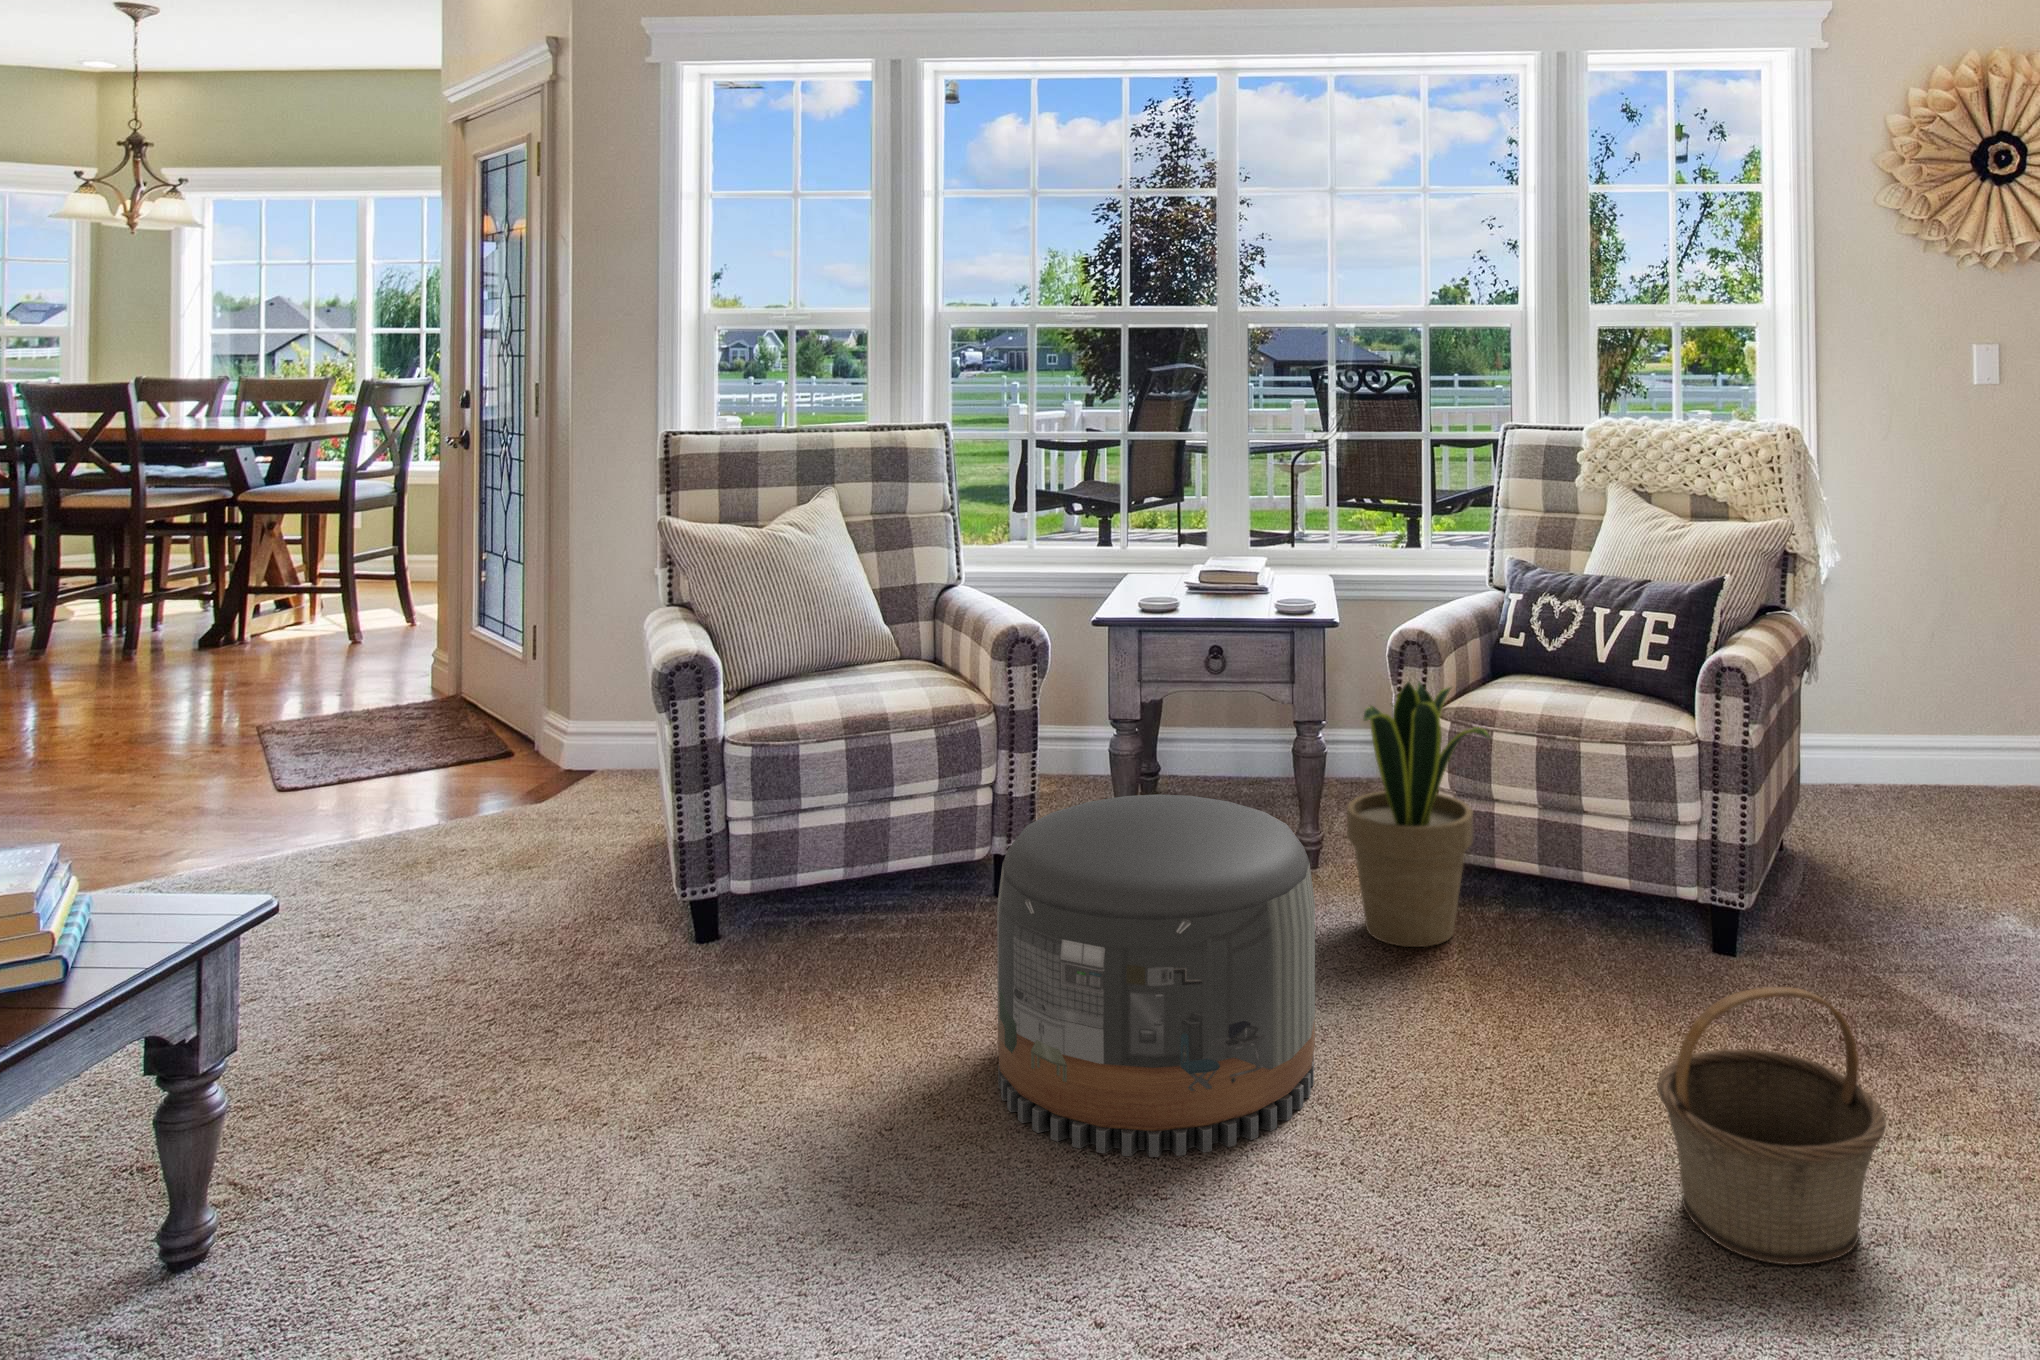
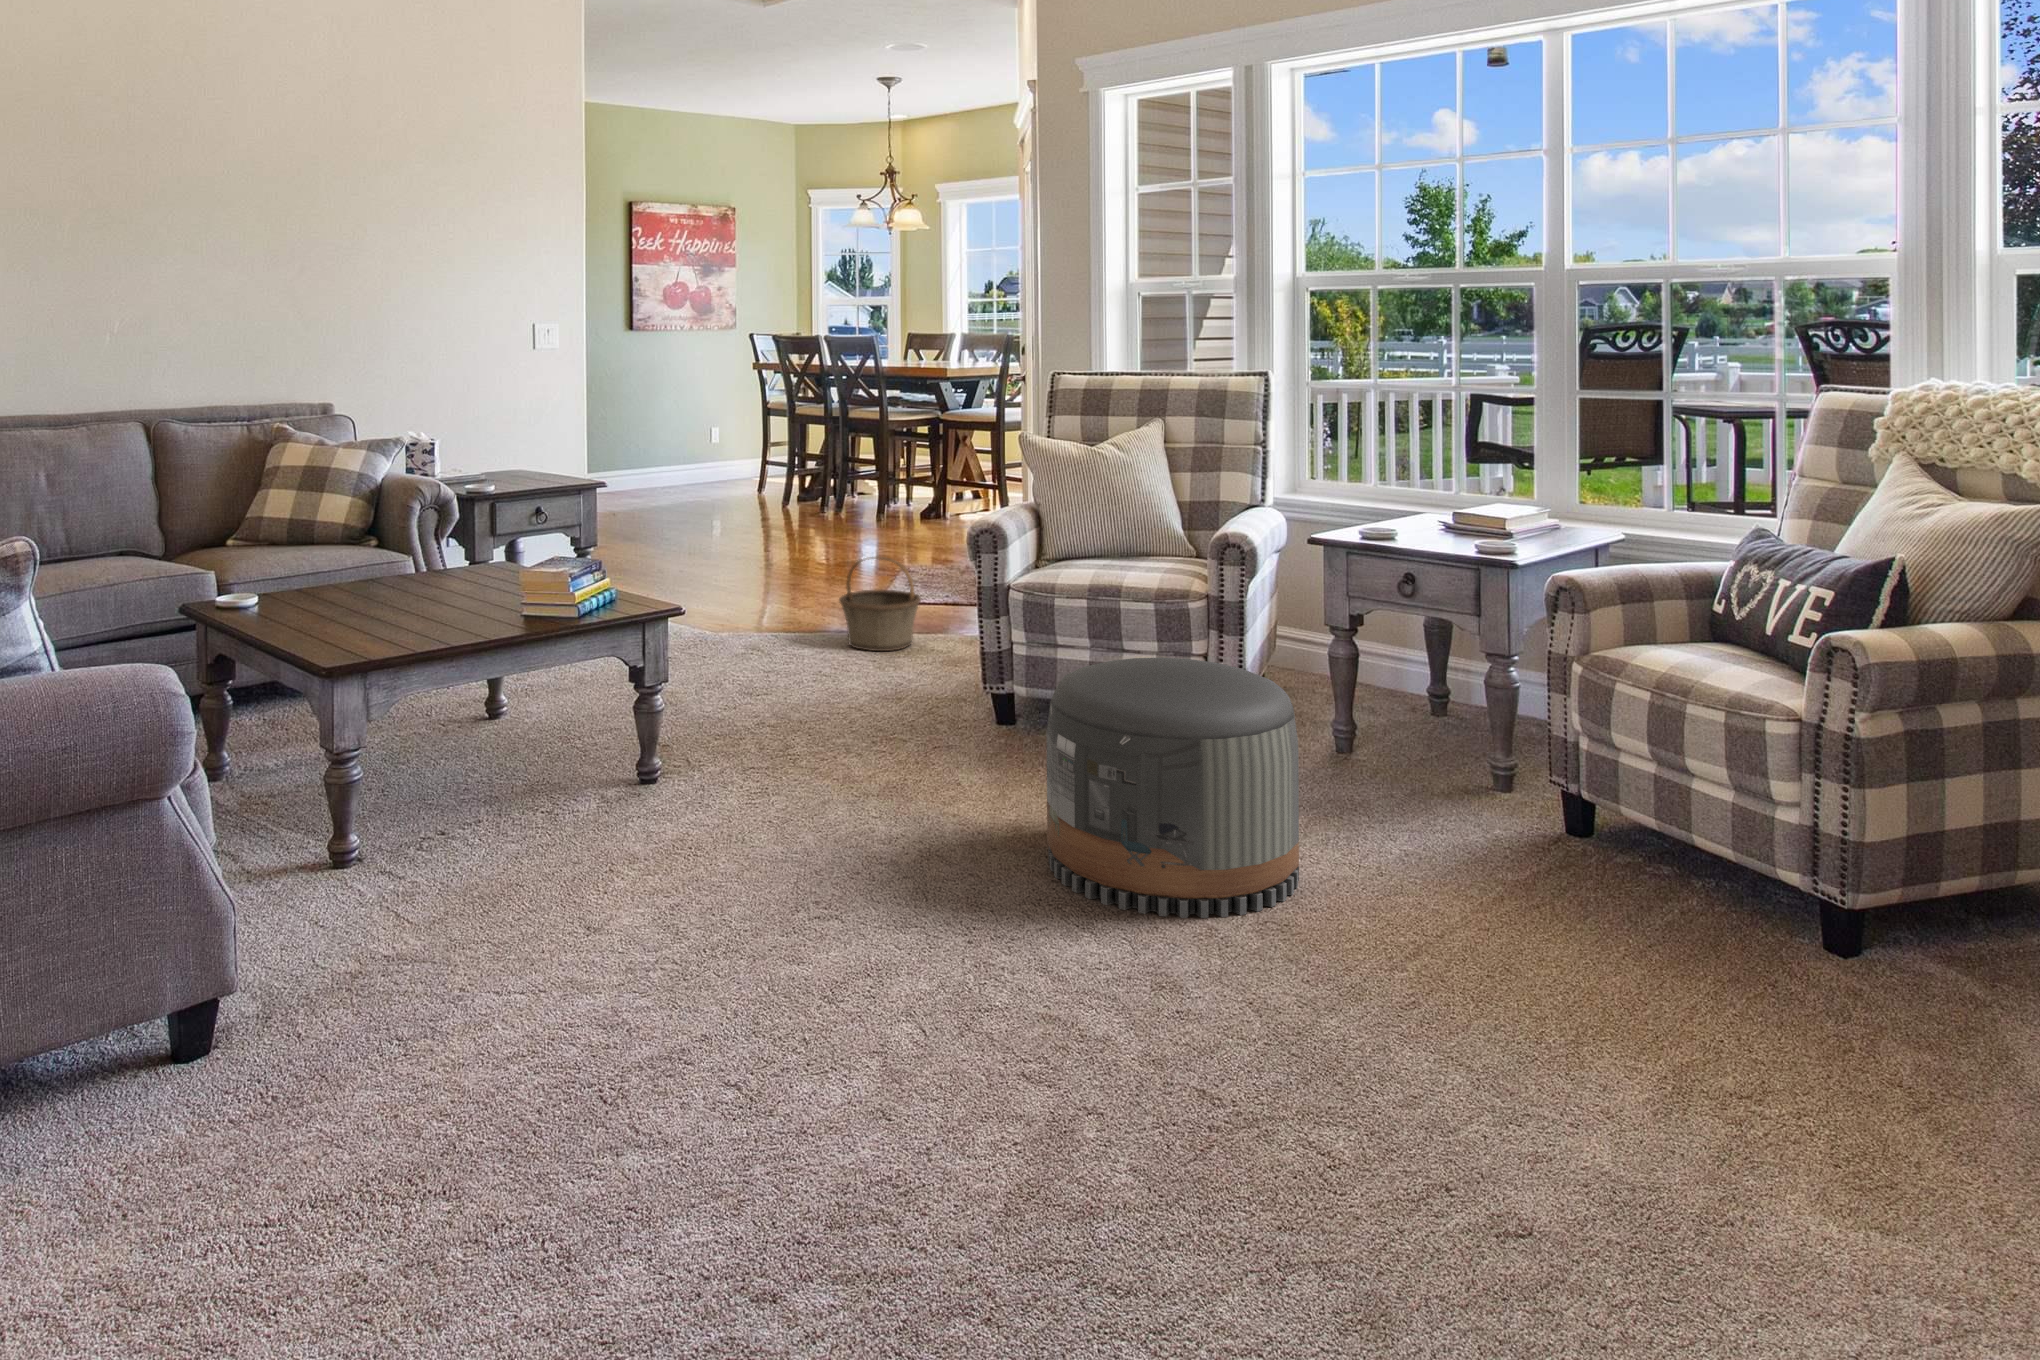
potted plant: present [1347,682,1490,947] -> none [1448,616,1593,865]
basket: present [1657,987,1886,1265] -> present [839,557,921,651]

